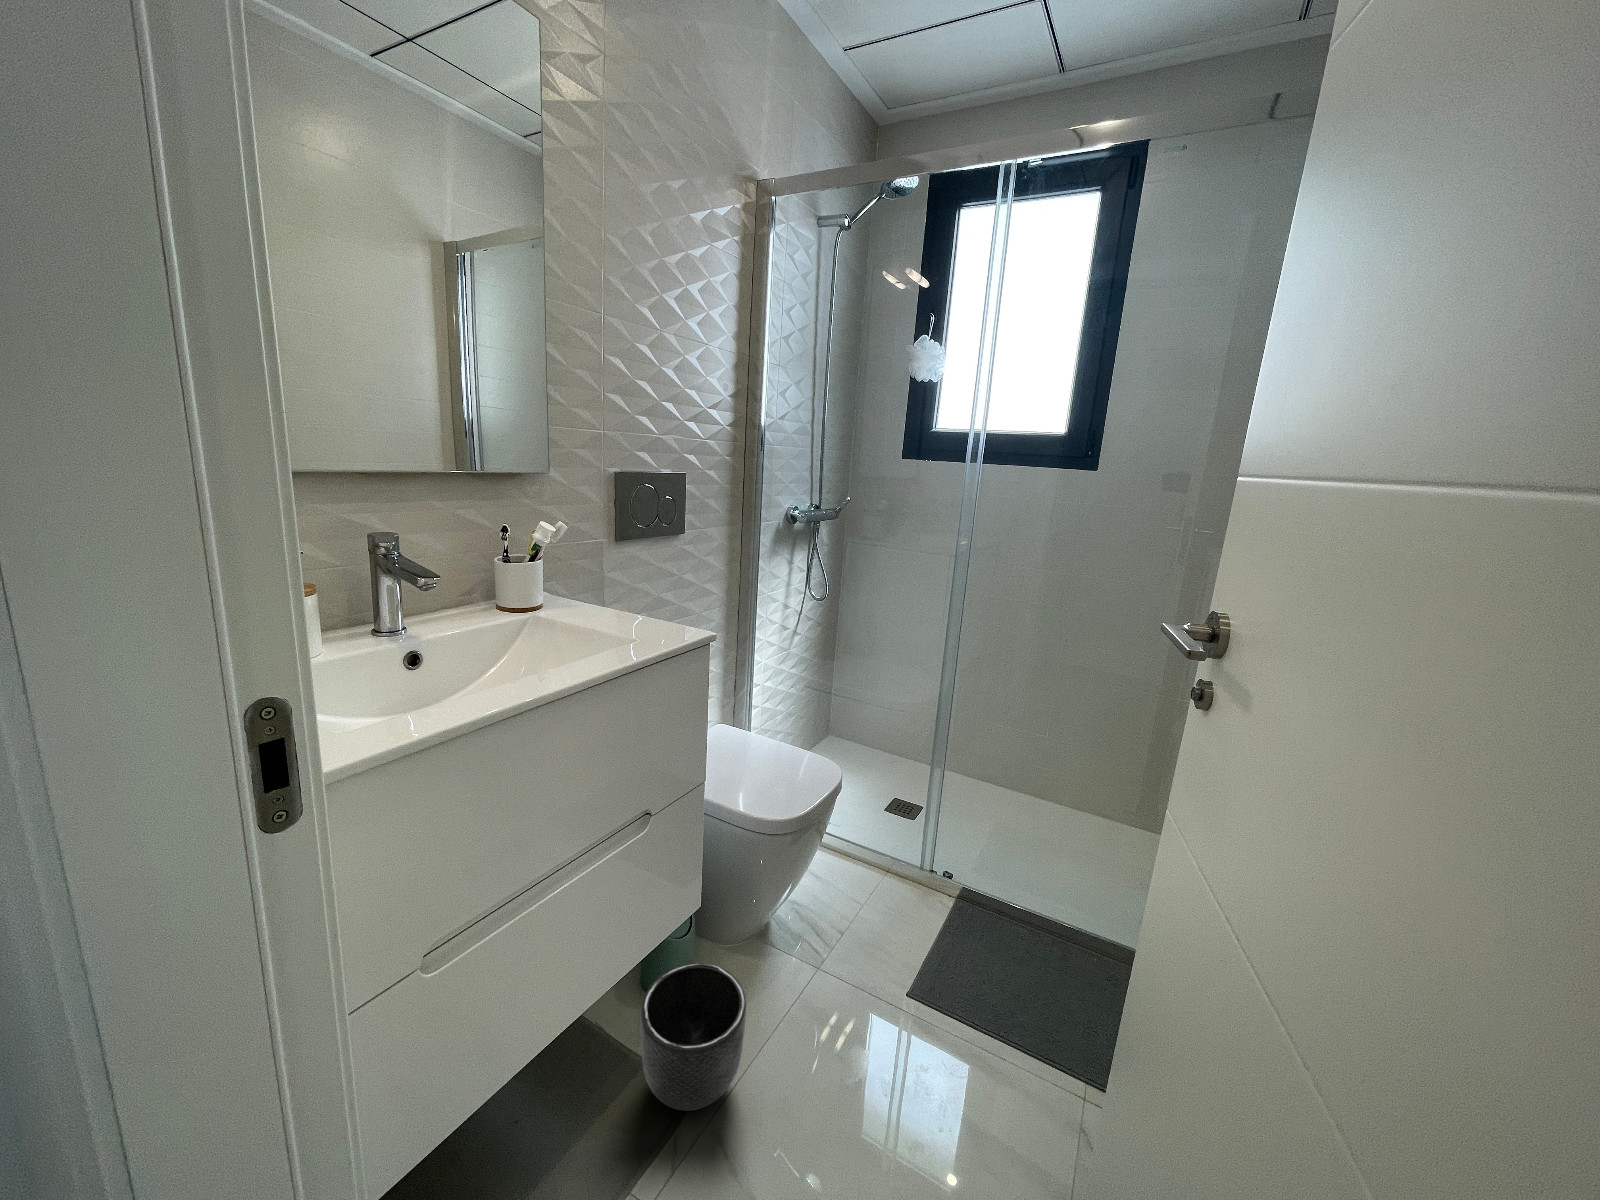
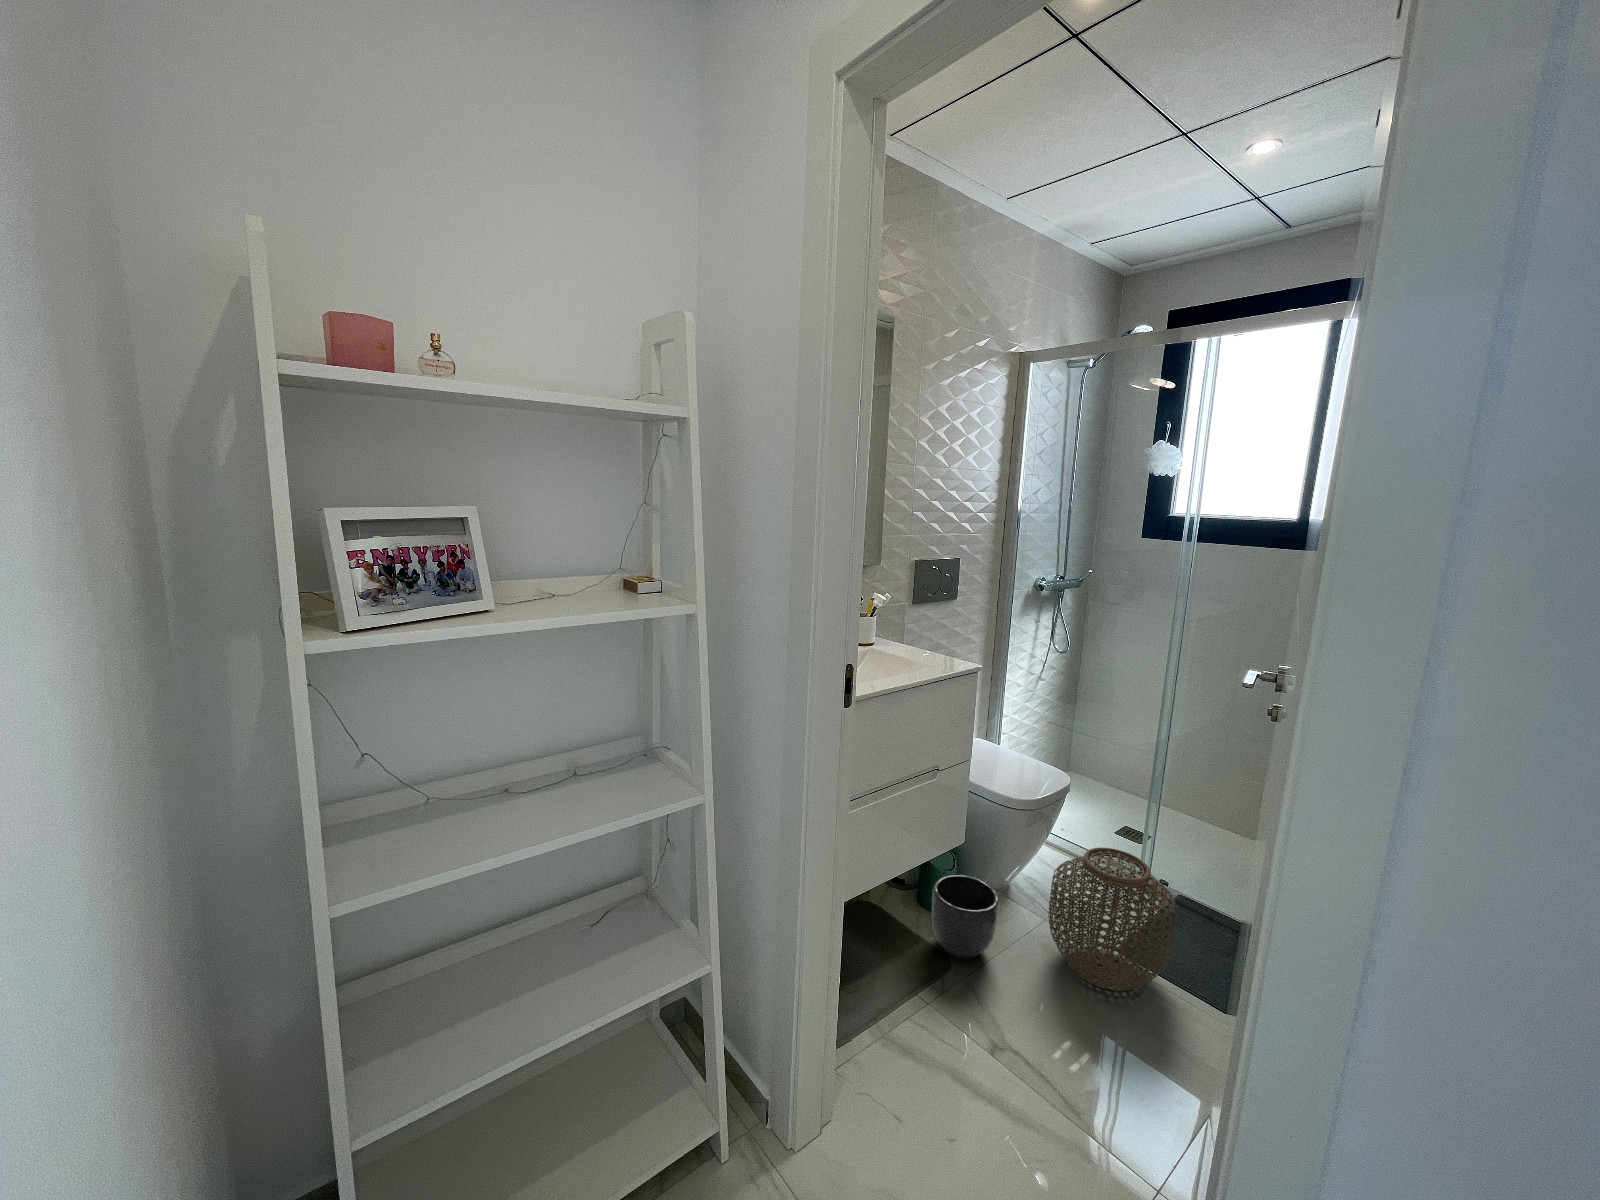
woven basket: none [820,885,995,1102] -> present [1048,848,1178,991]

